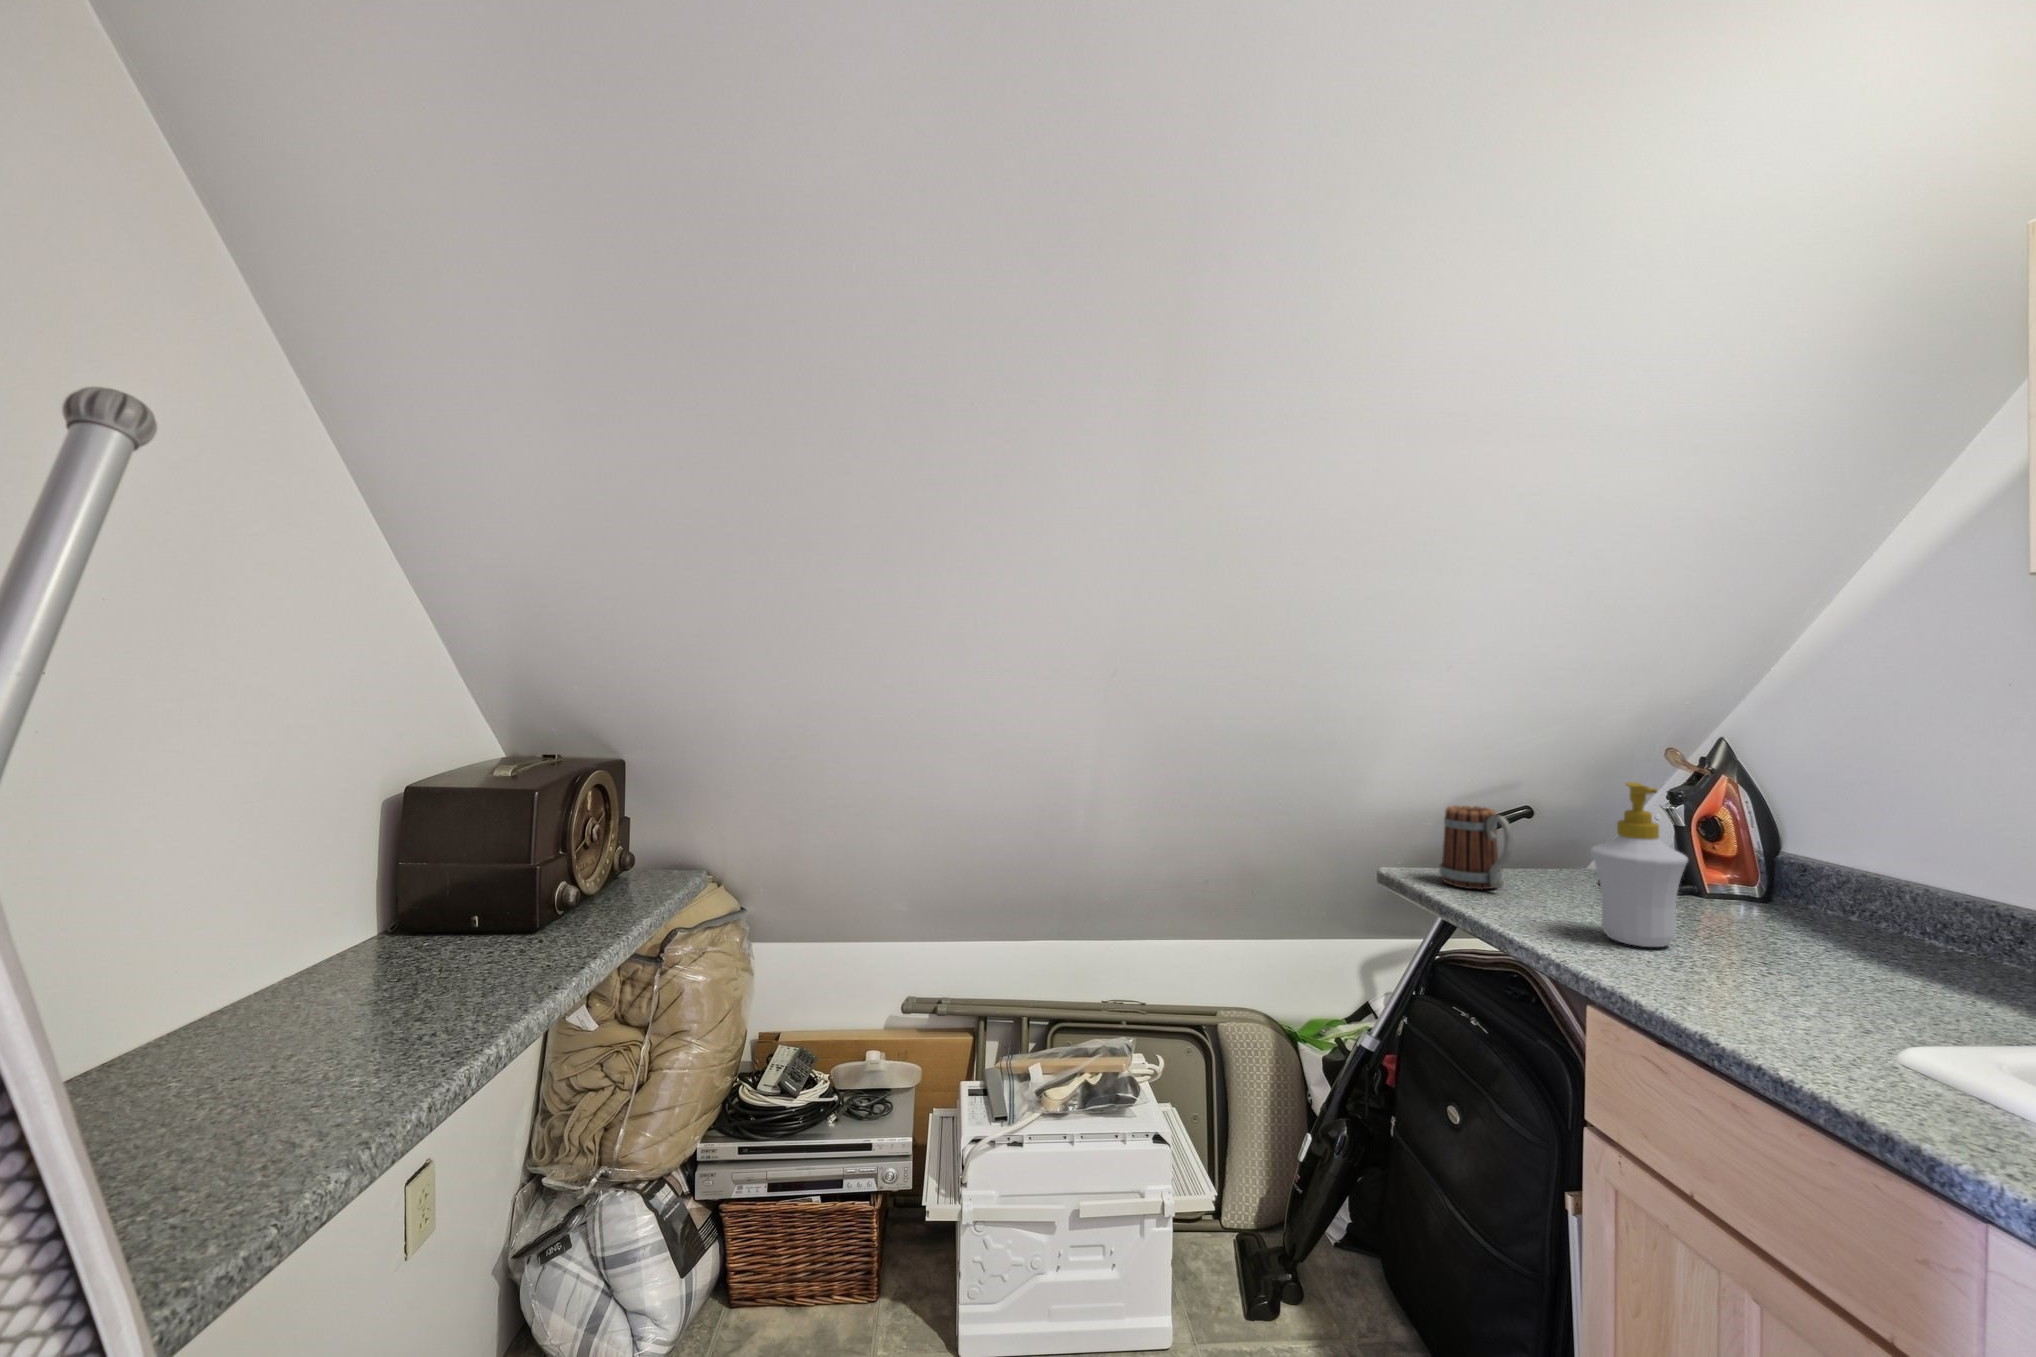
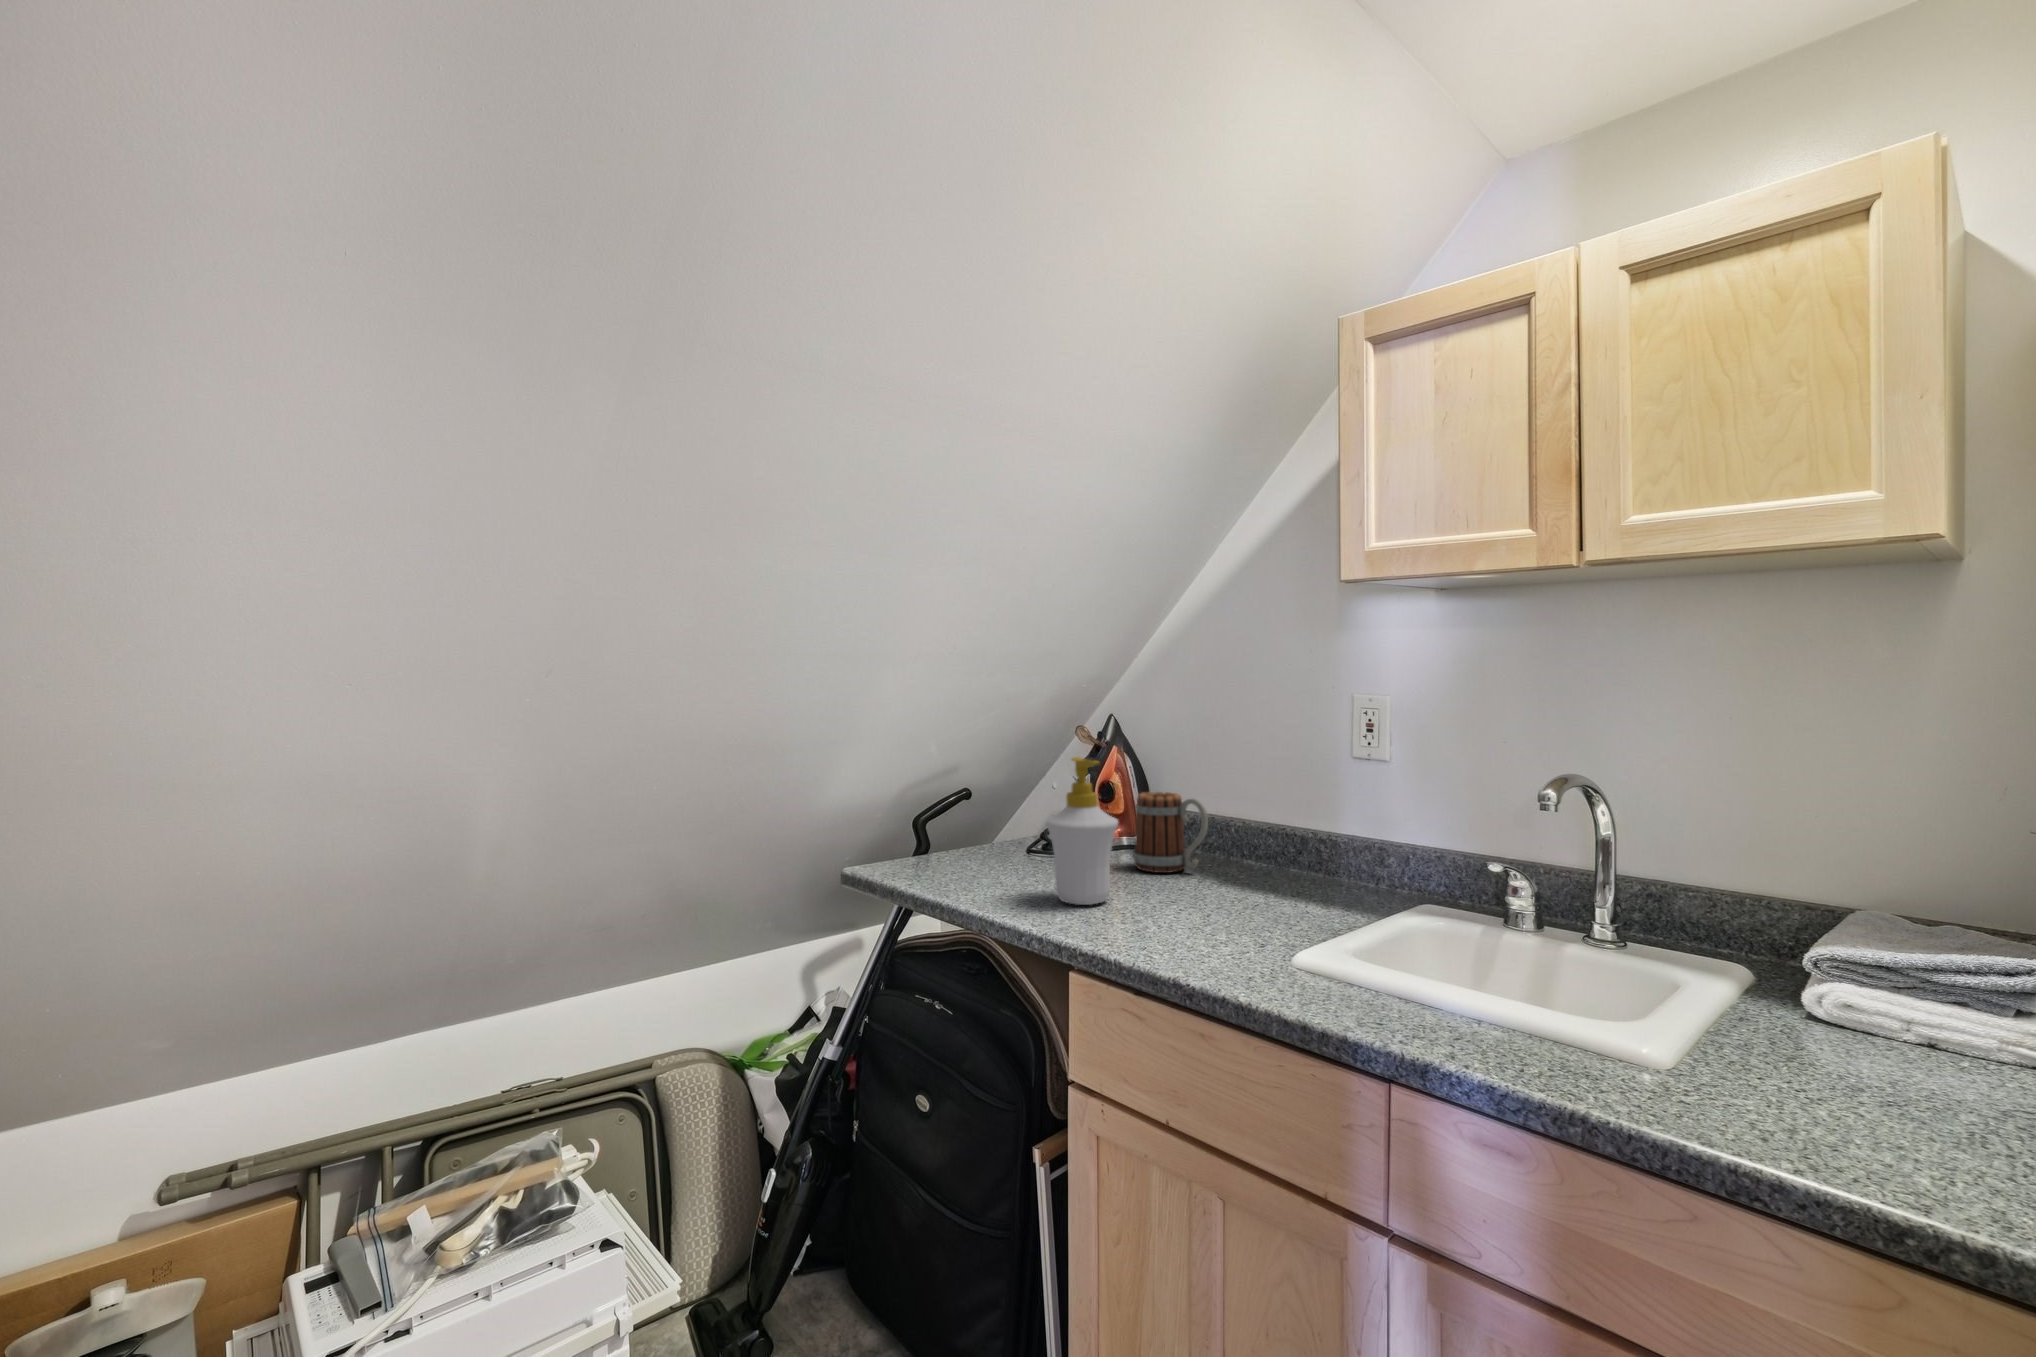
mug: present [1439,806,1513,889] -> present [1132,792,1208,873]

